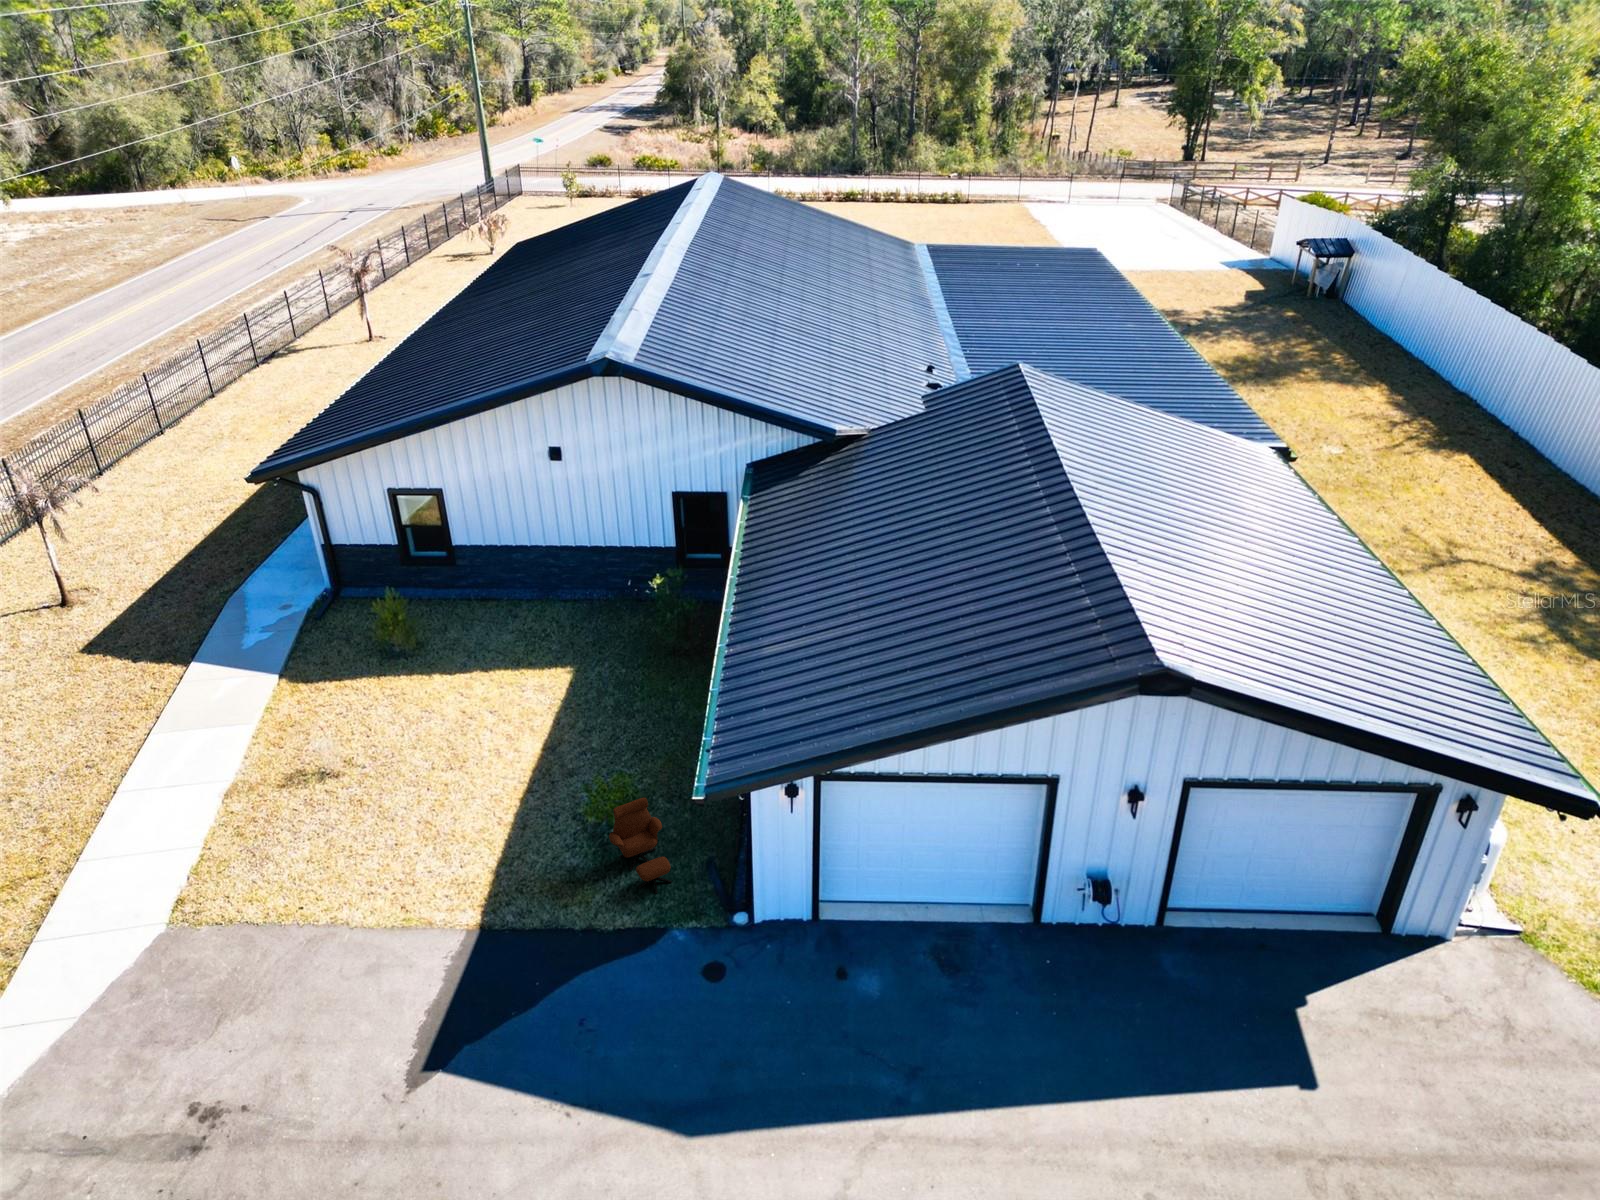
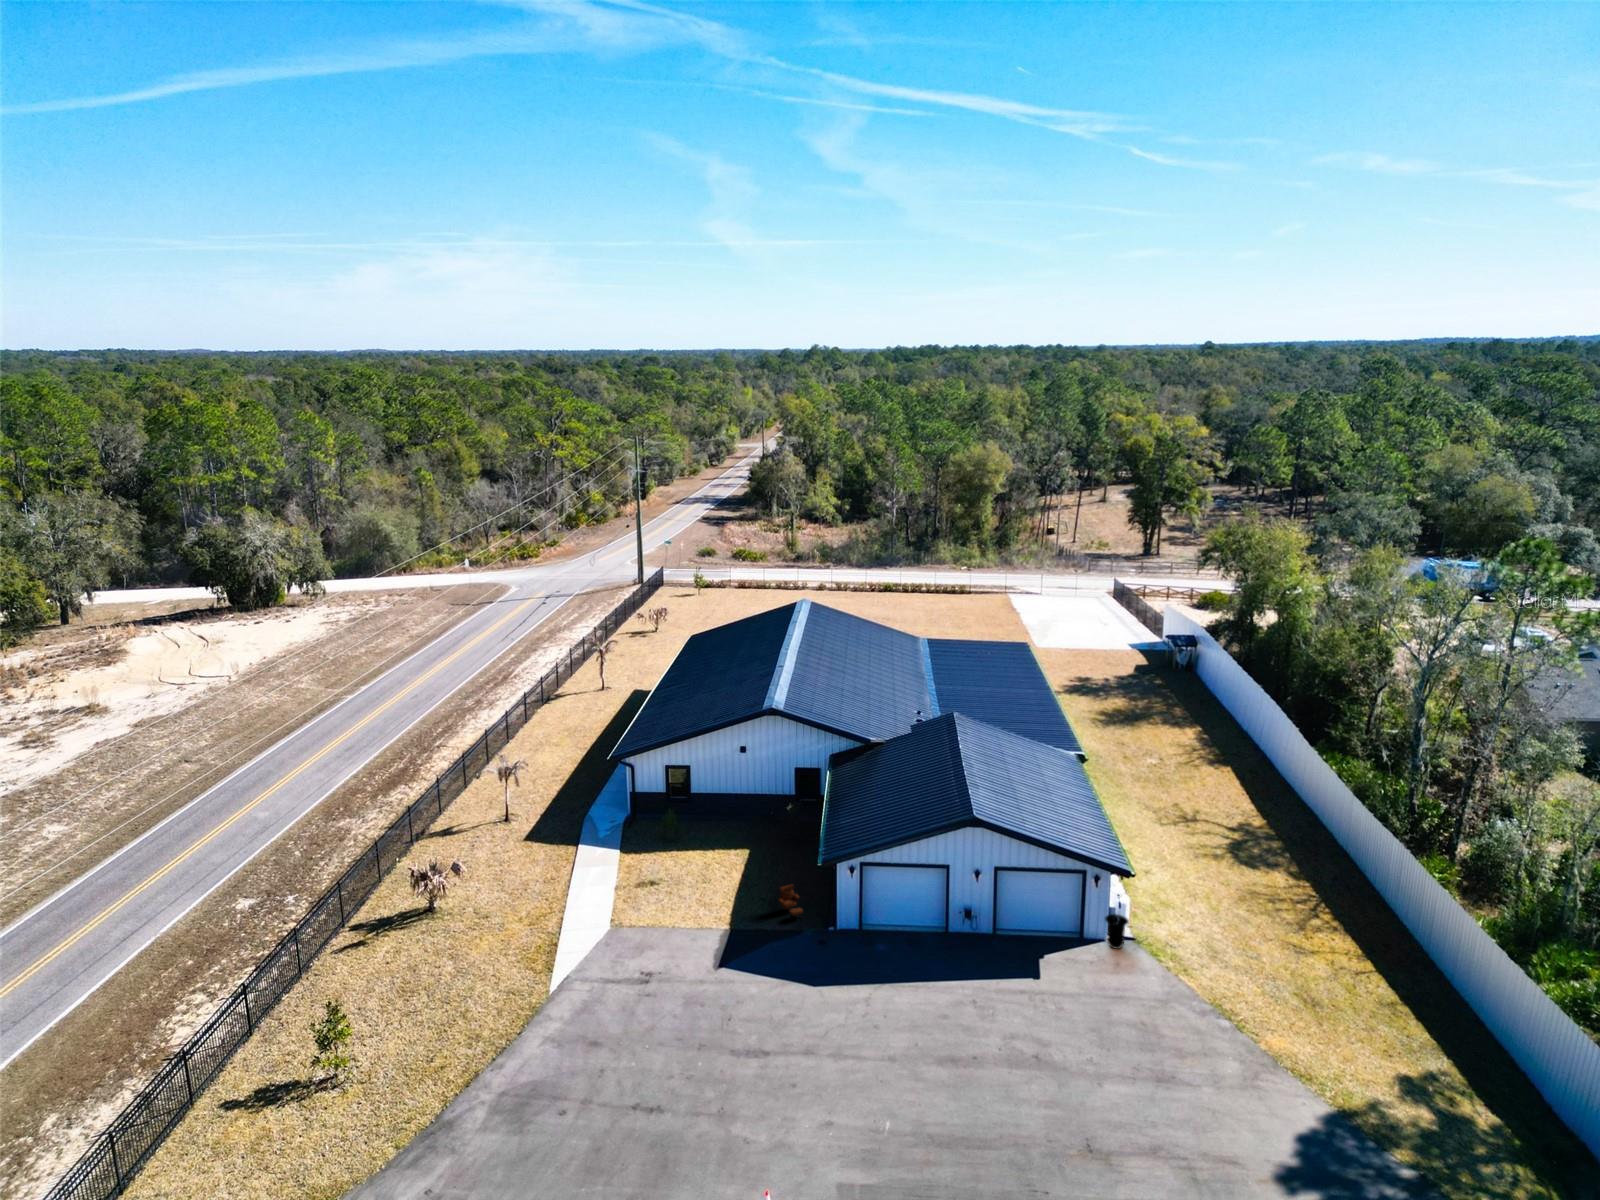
trash can: none [1458,882,1538,971] -> present [1105,914,1129,949]

